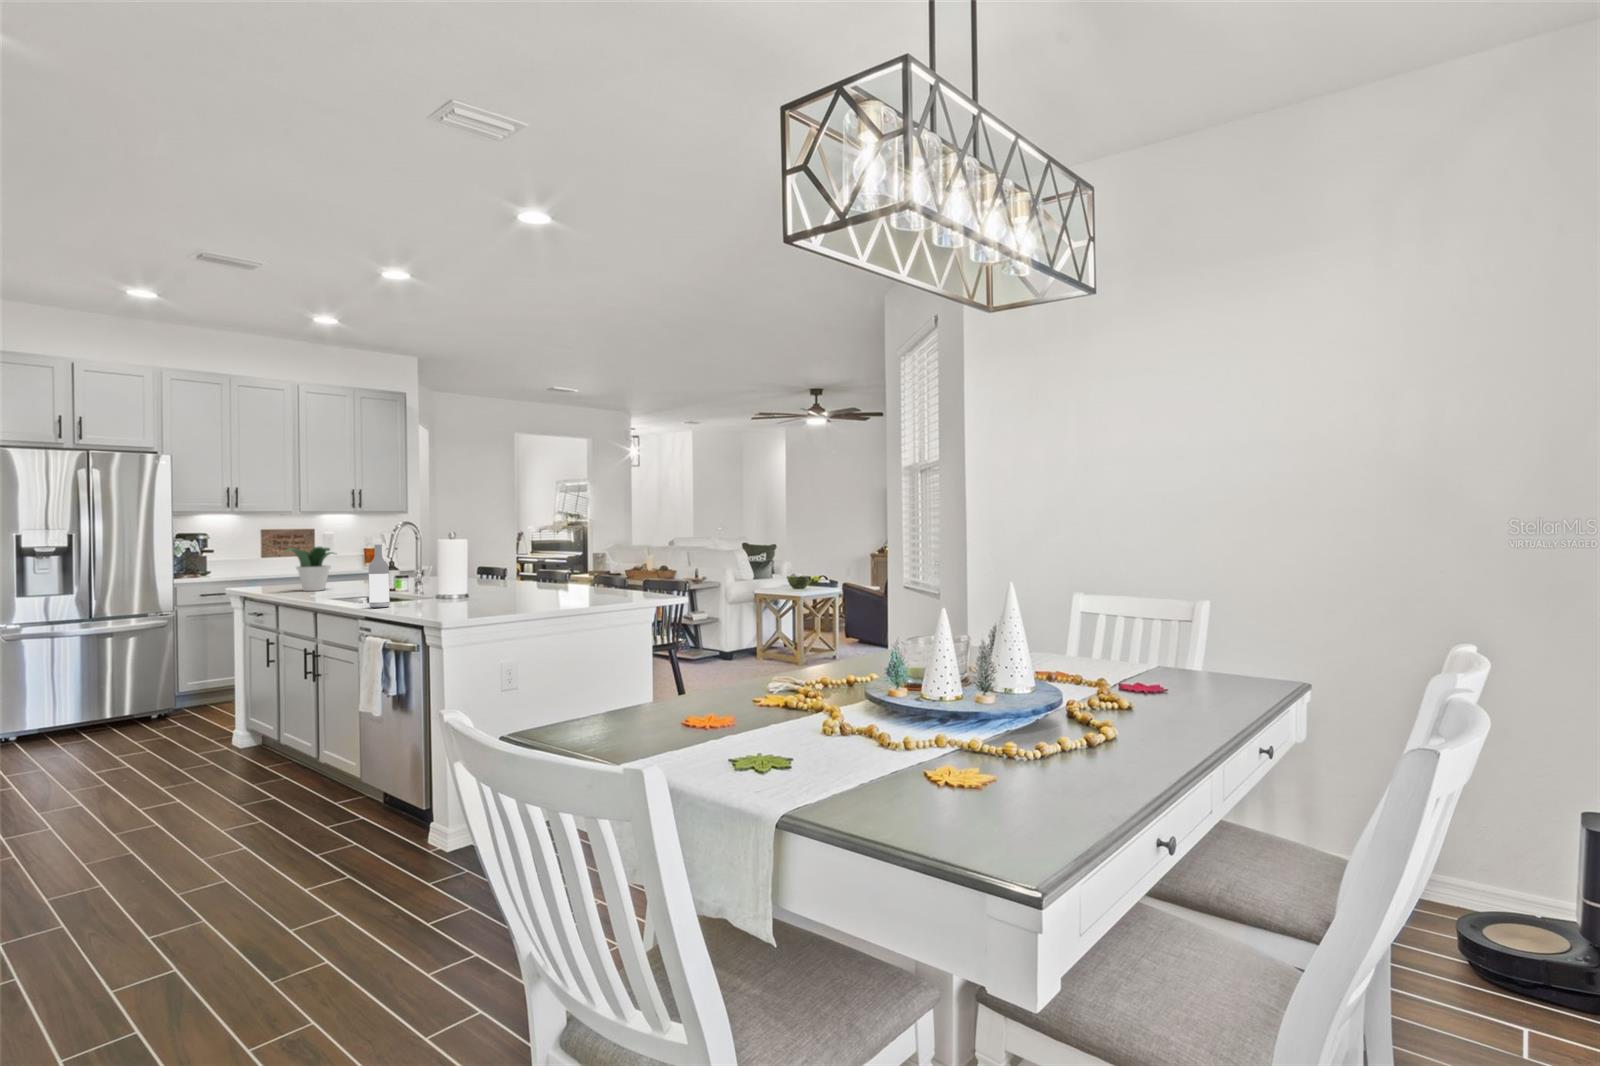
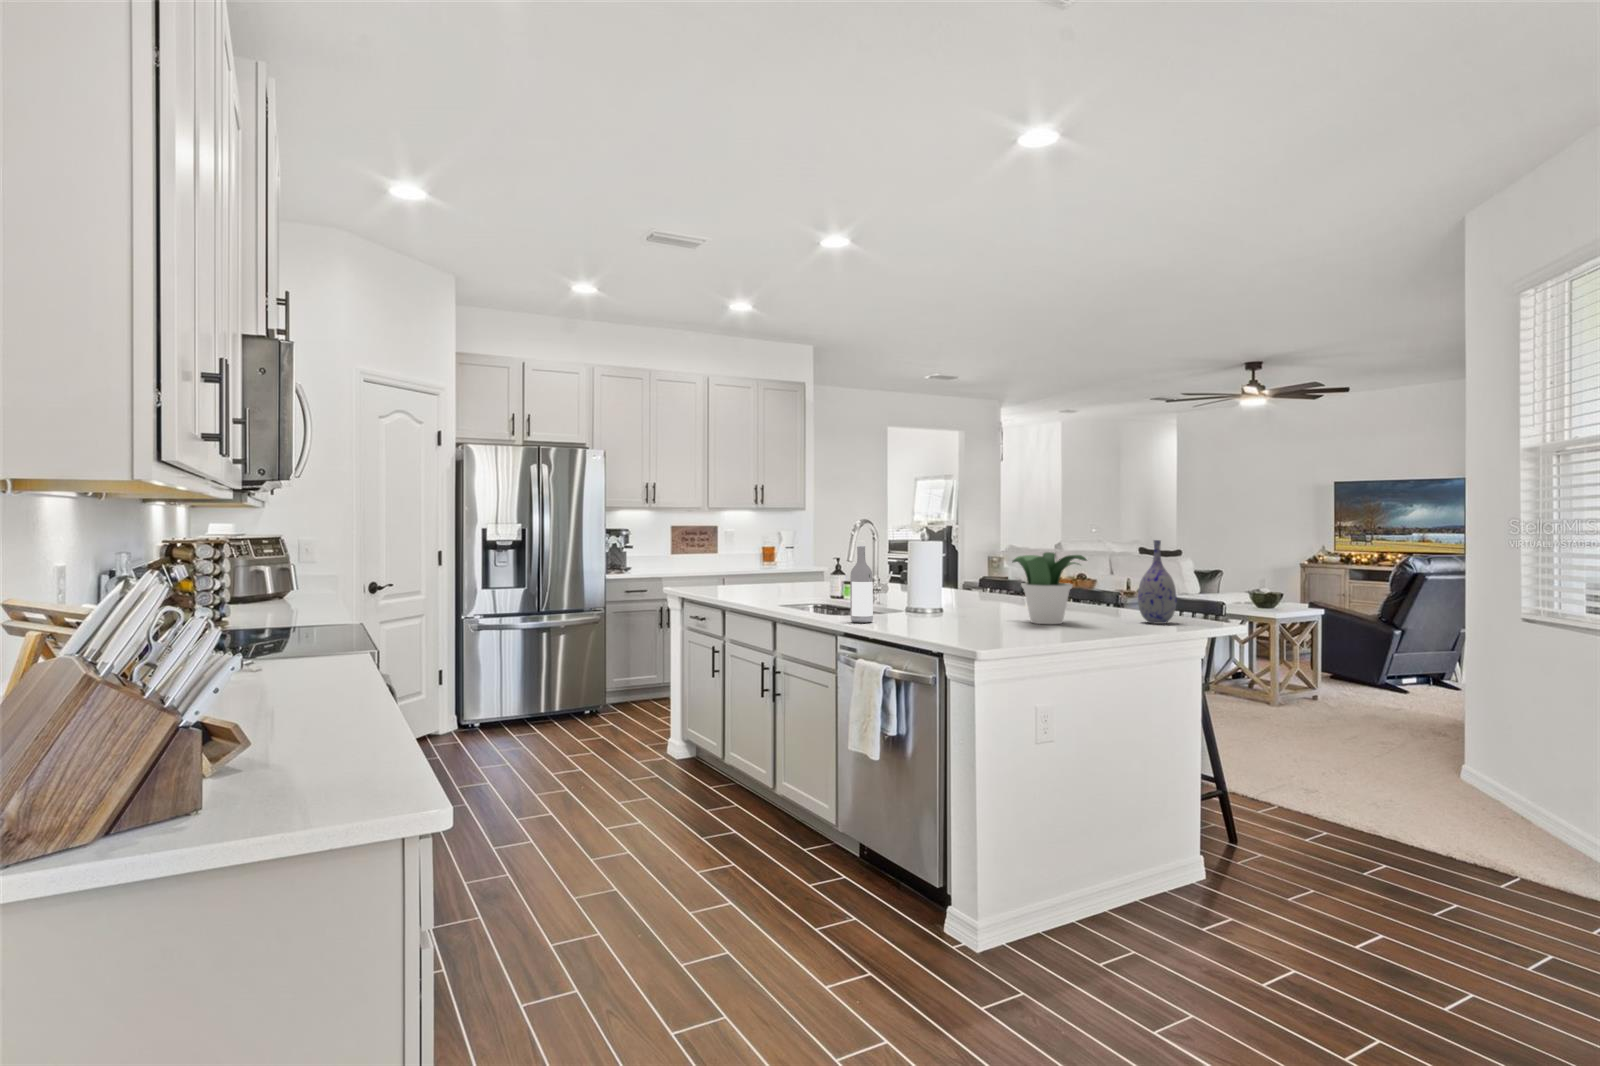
vase: none [610,536,637,599] -> present [1138,540,1177,624]
potted plant: present [285,547,335,591] -> present [1013,552,1087,624]

